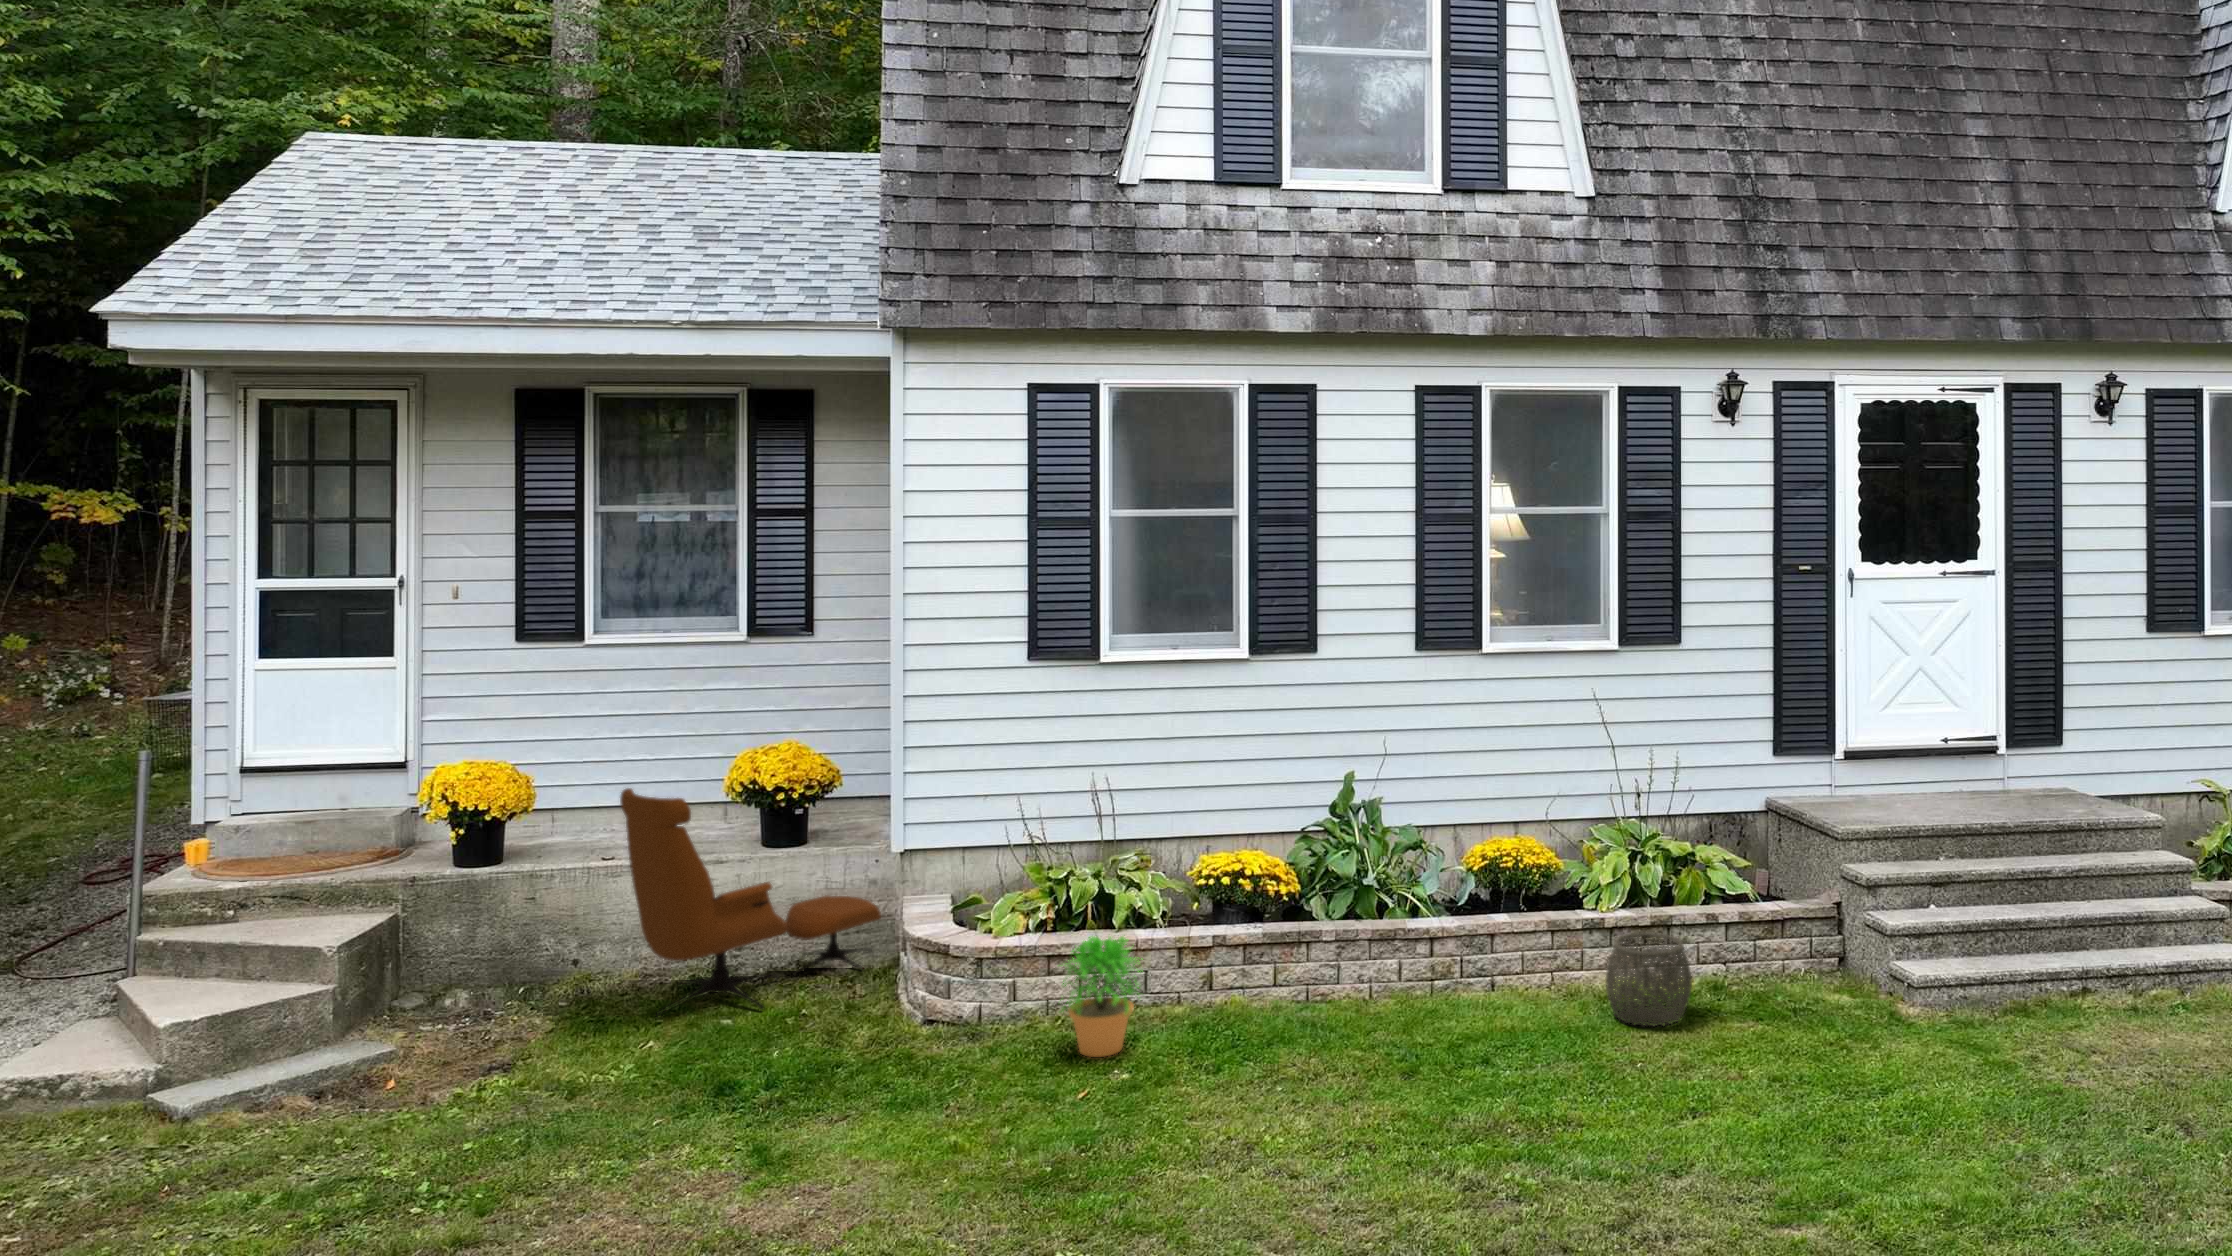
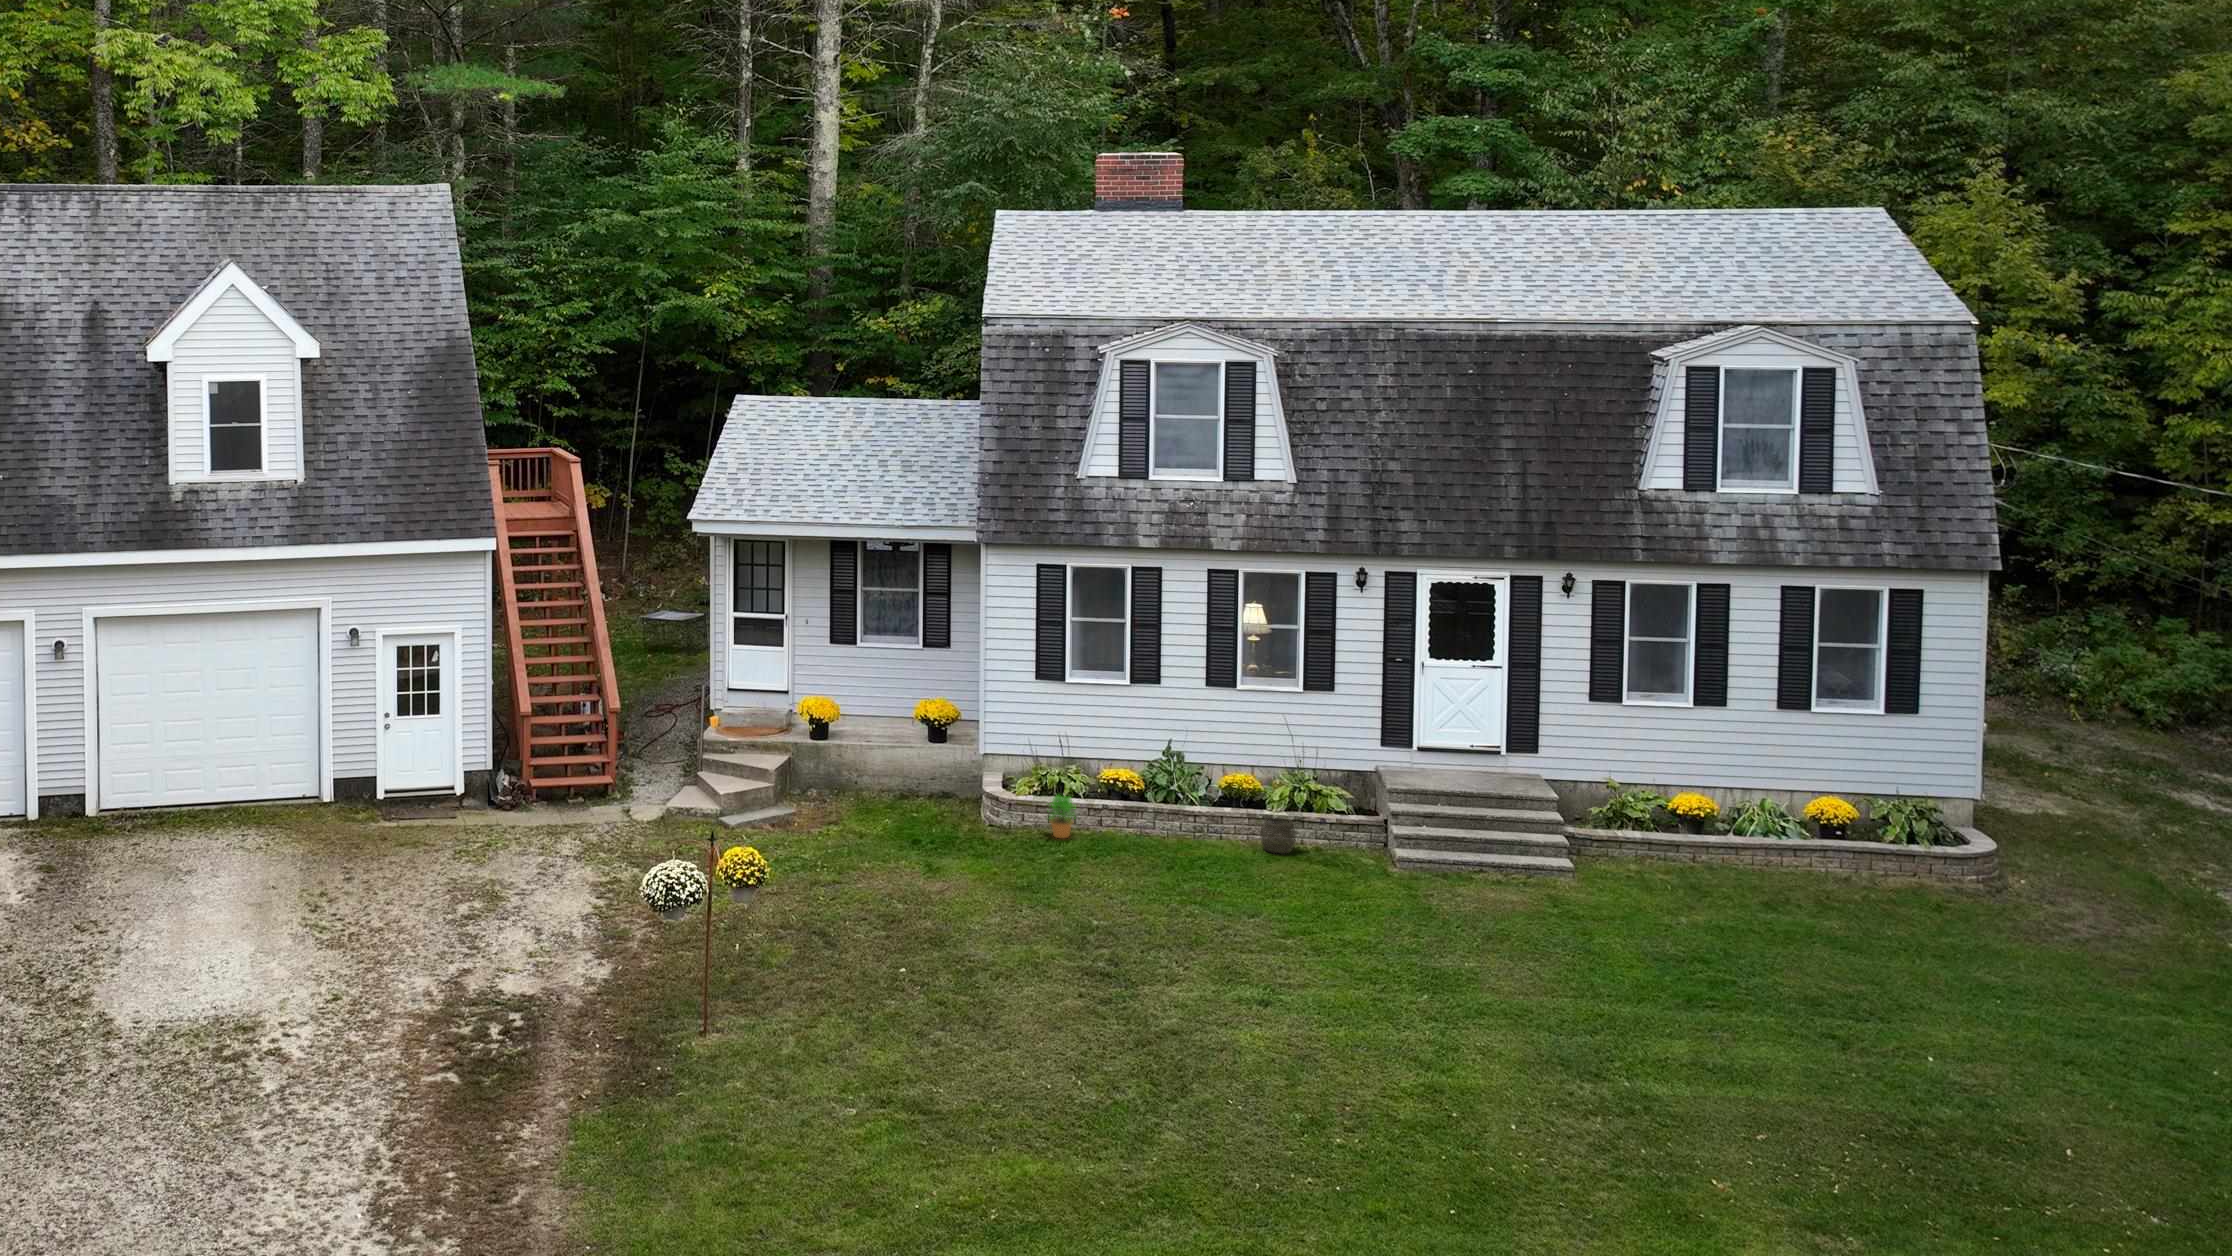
lounge chair: present [620,788,881,1017] -> none [888,722,980,809]

